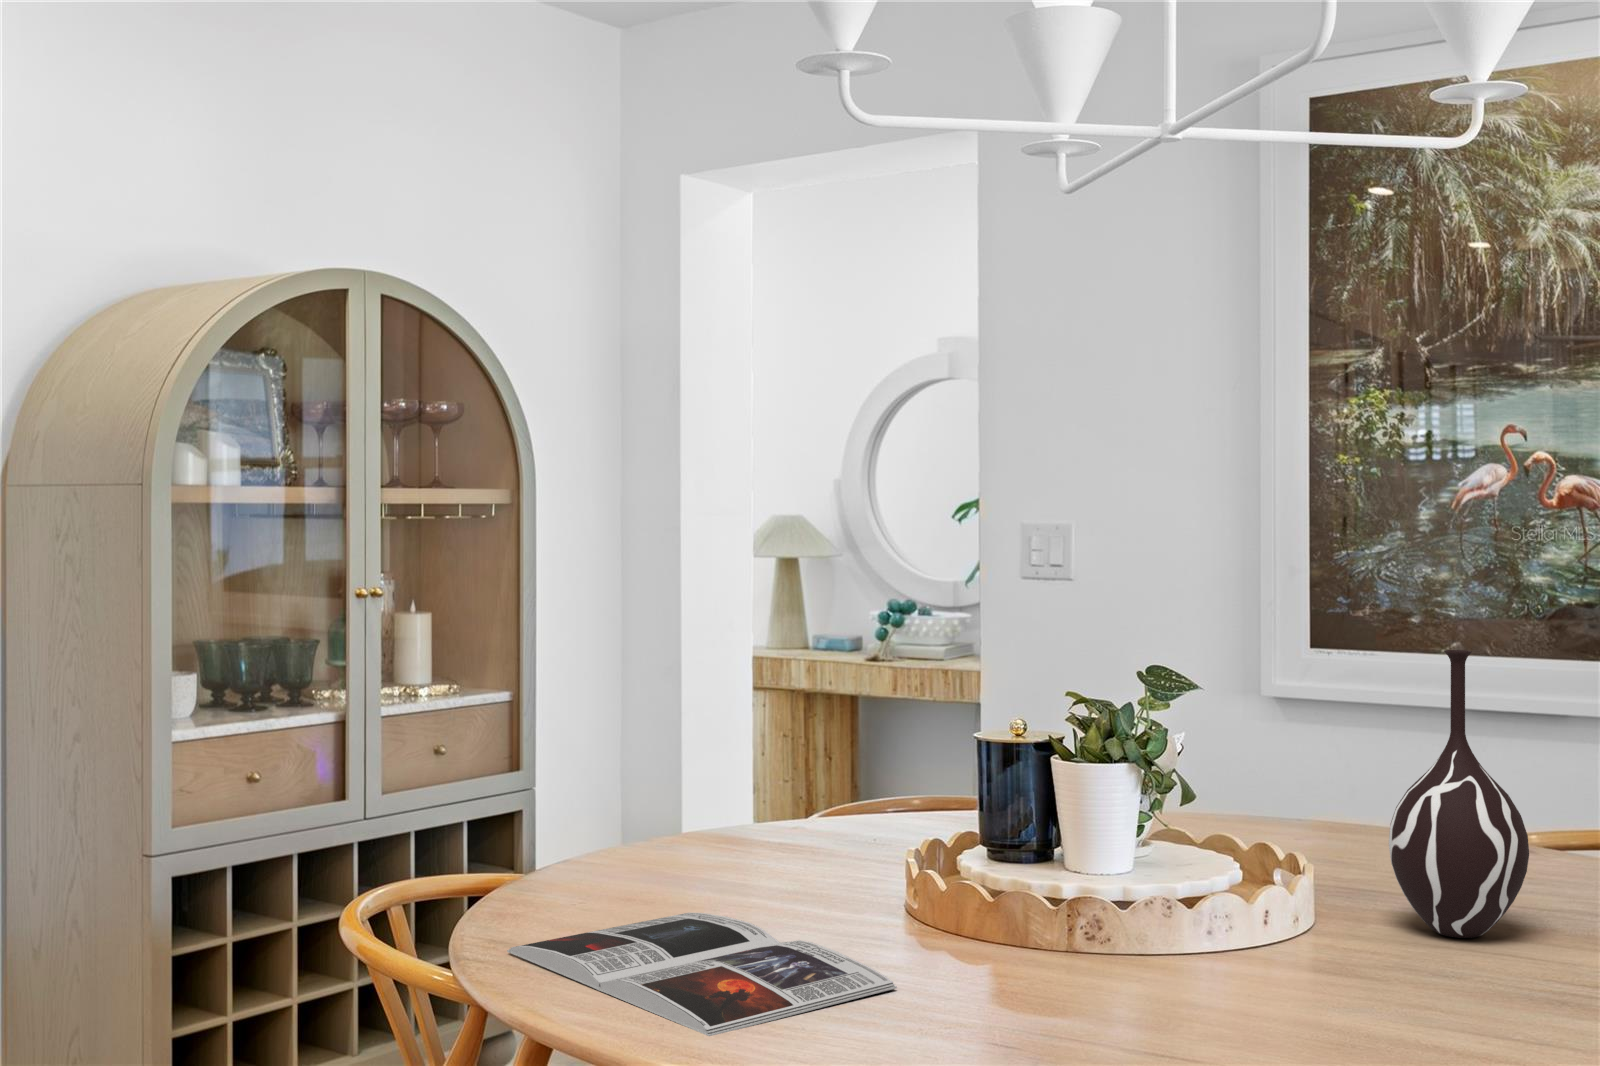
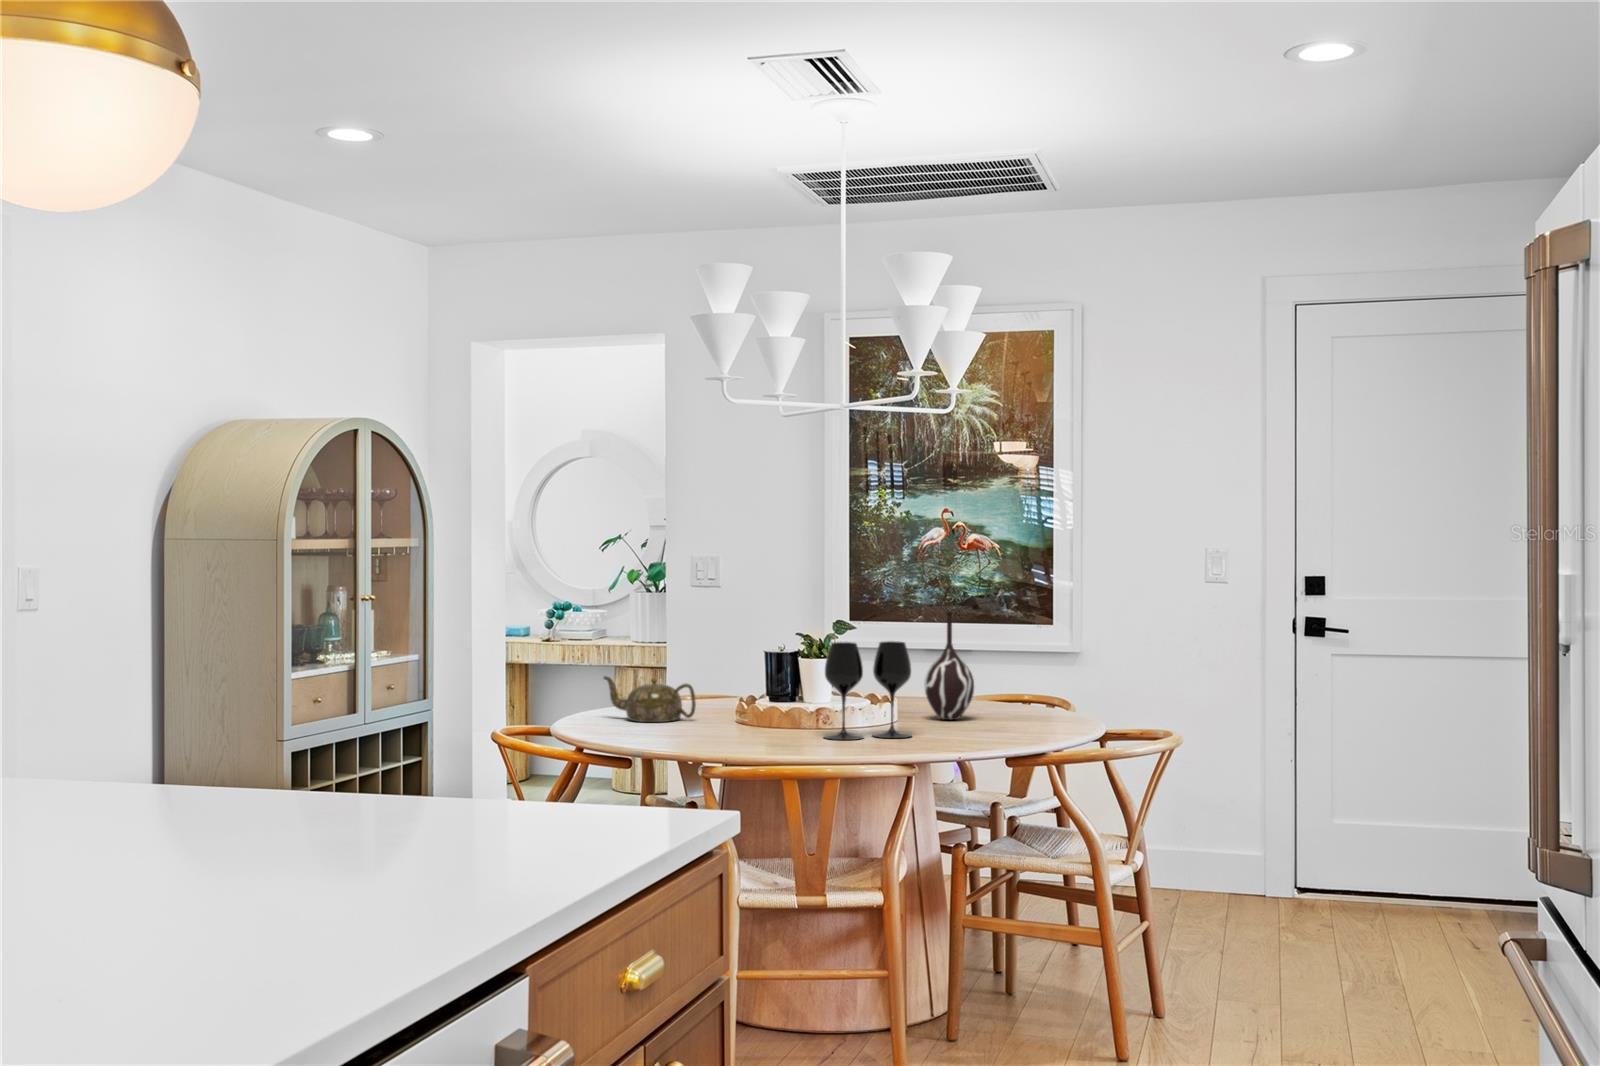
wine glass: none [1043,737,1307,1028] -> present [824,641,911,740]
teapot: none [642,773,821,889] -> present [604,676,696,722]
magazine: present [507,913,897,1036] -> none [607,724,770,749]

